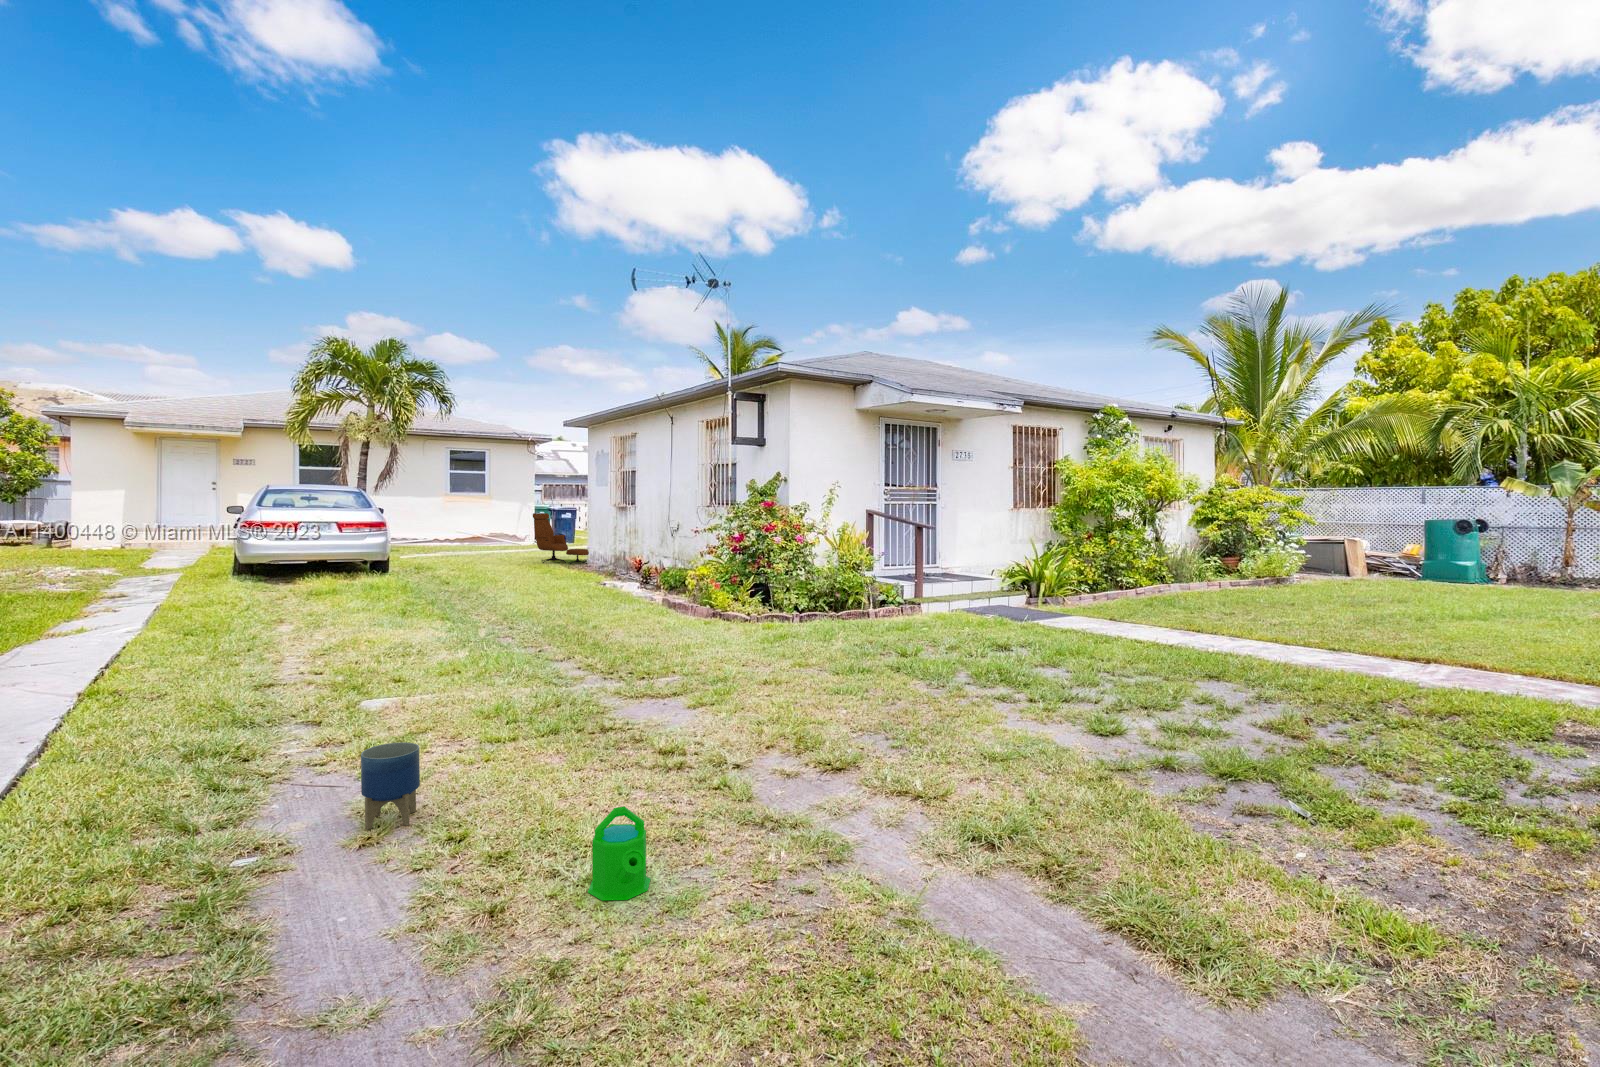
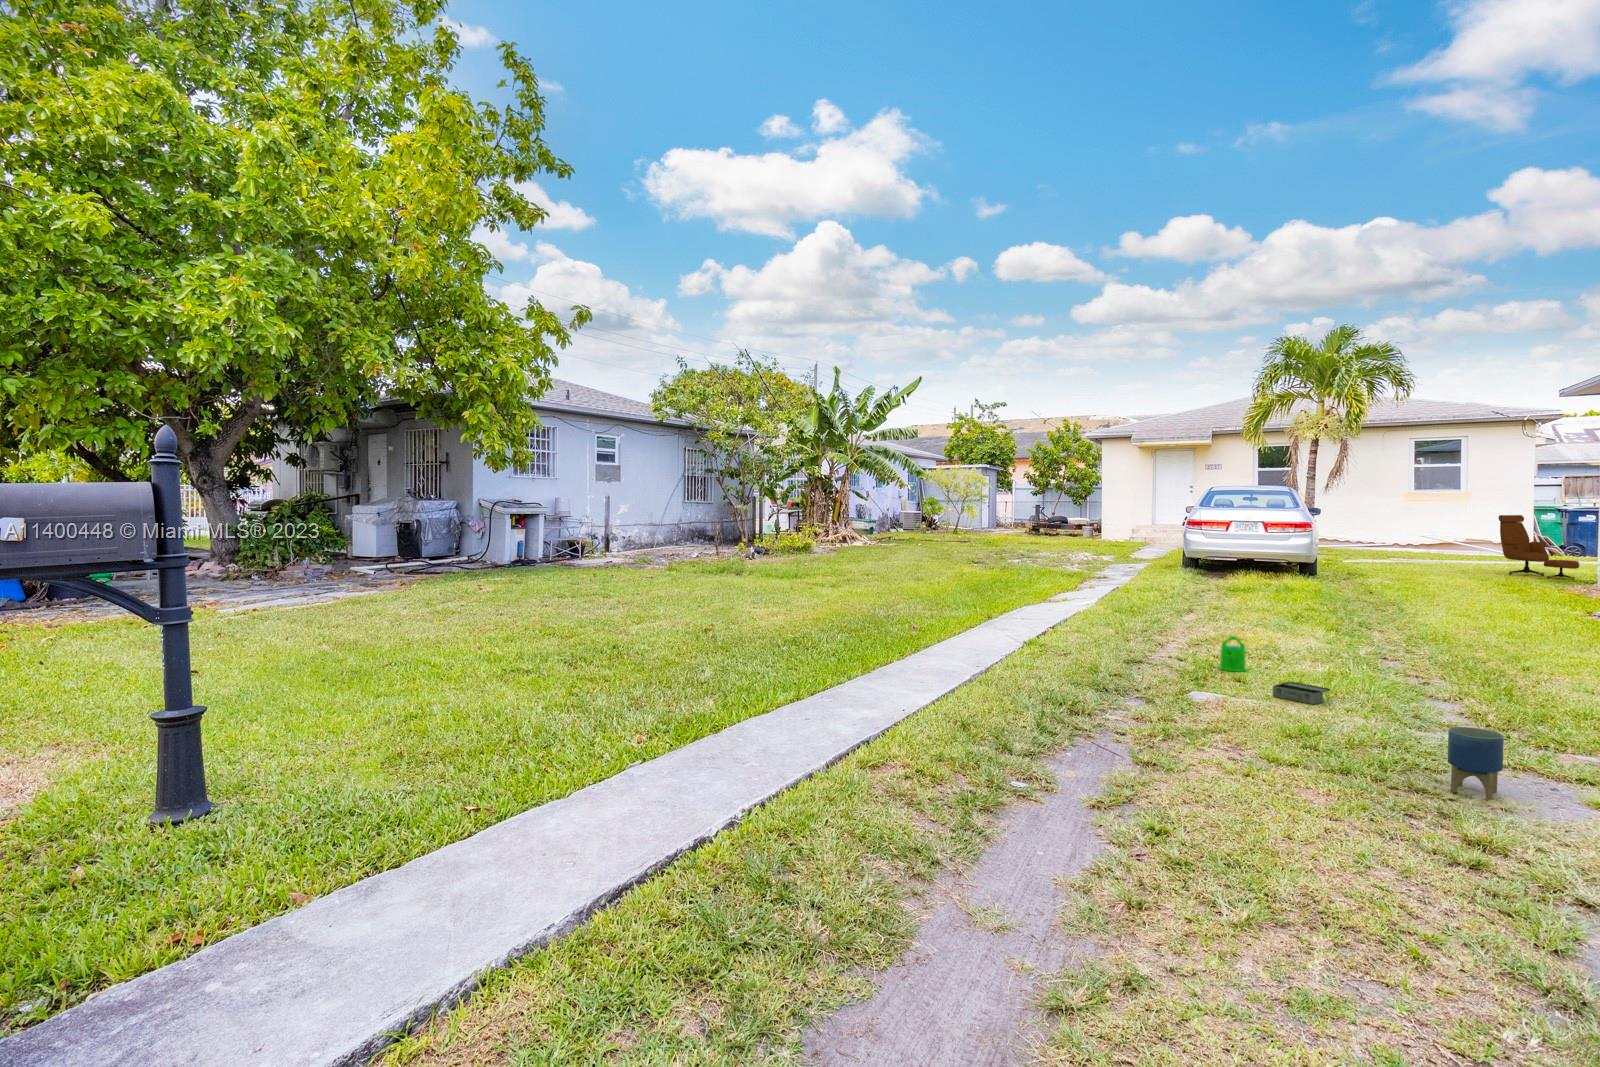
toolbox: none [449,731,520,759] -> present [1273,682,1331,704]
planter: present [361,742,420,829] -> present [1448,727,1504,799]
watering can: present [588,806,651,901] -> present [1220,636,1246,672]

